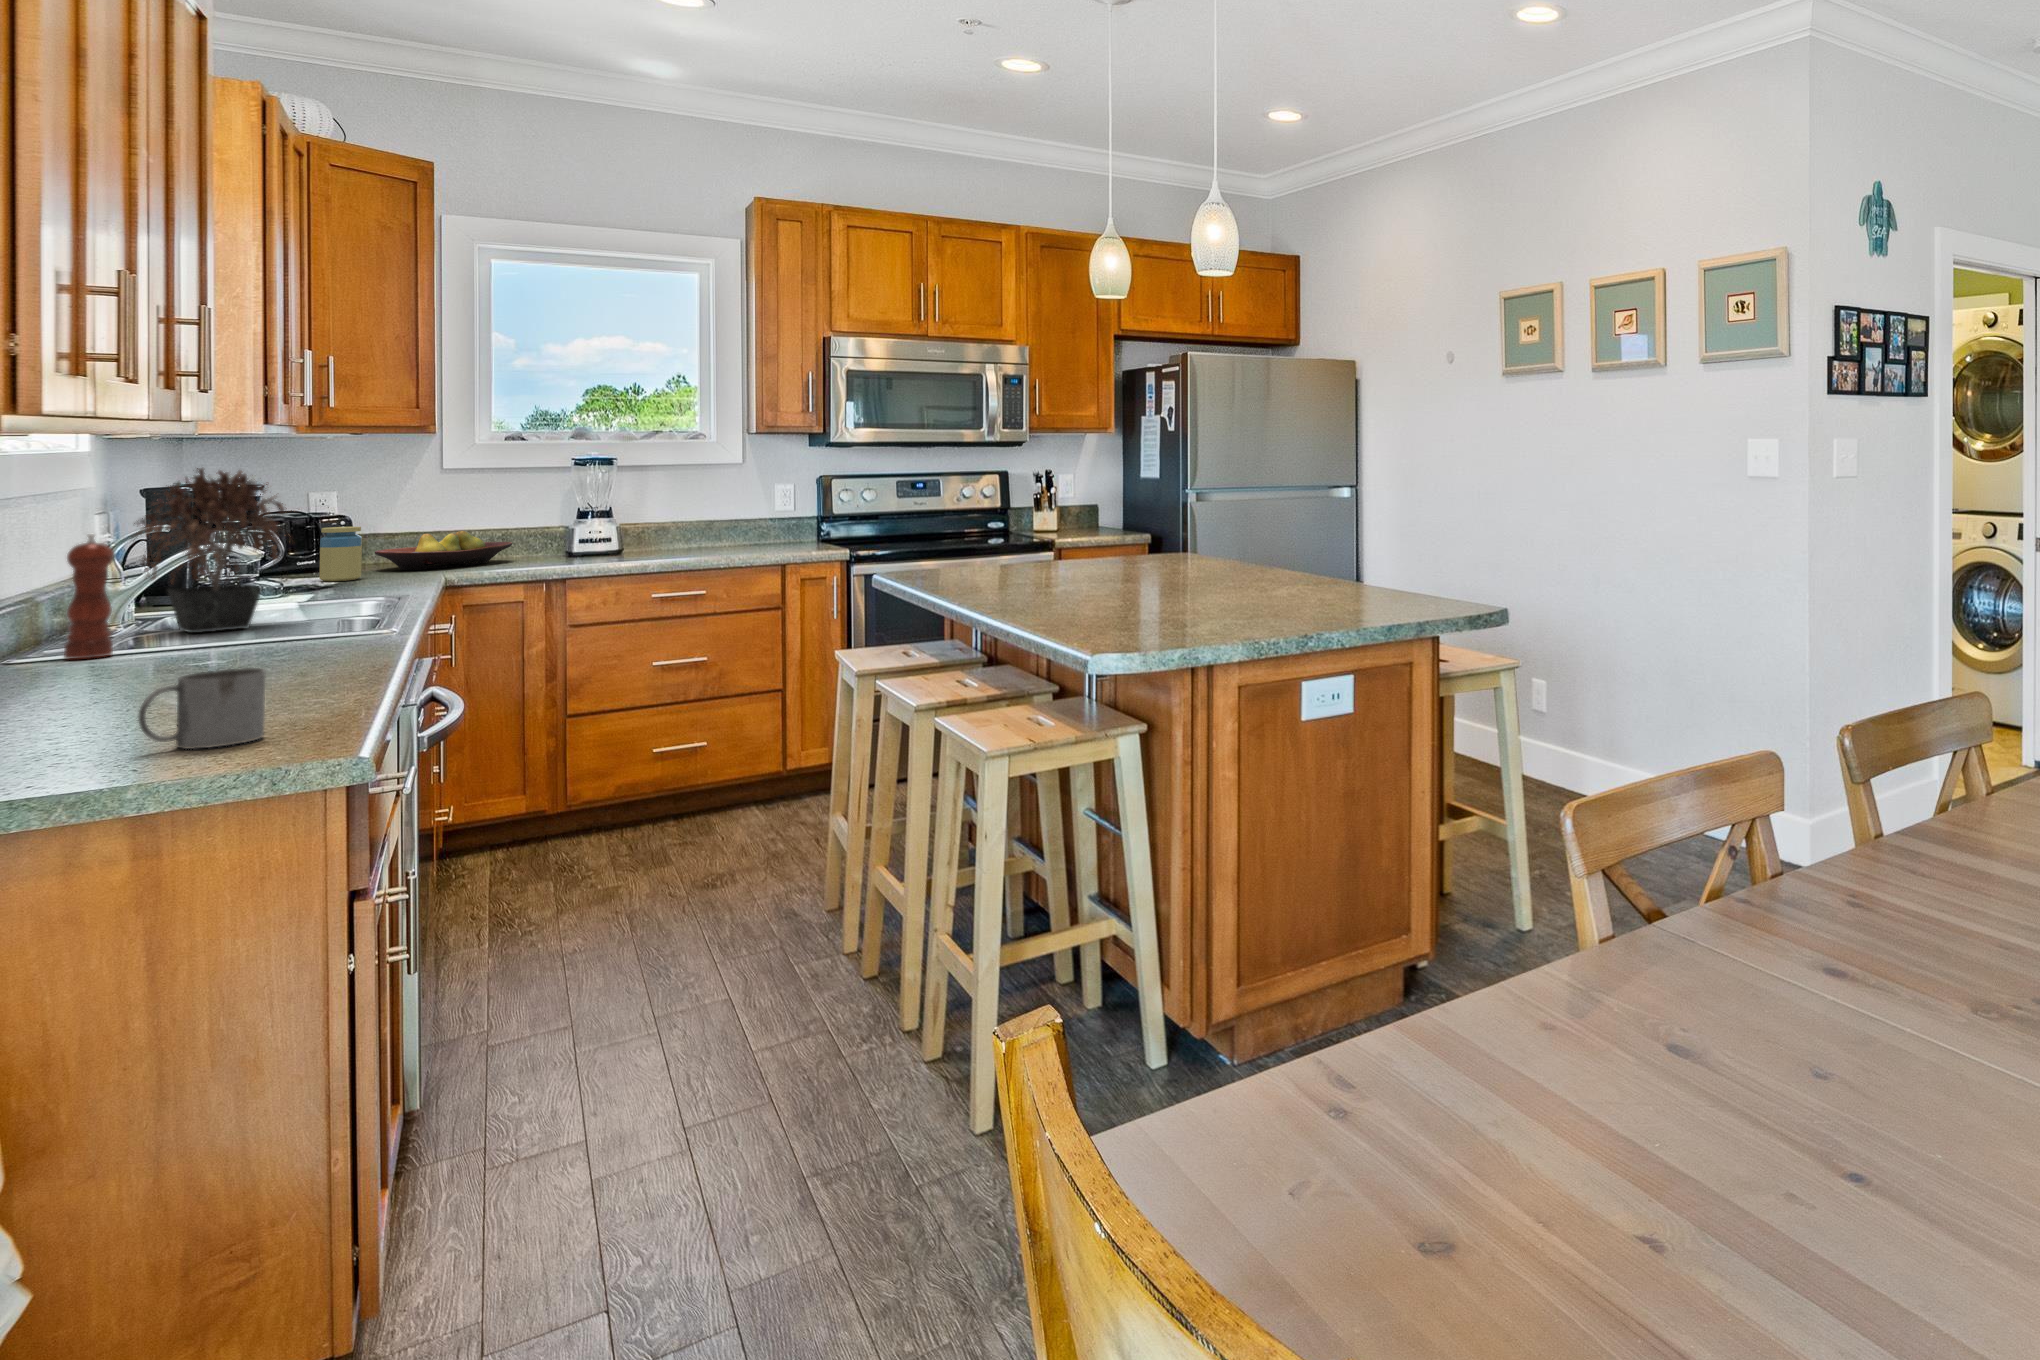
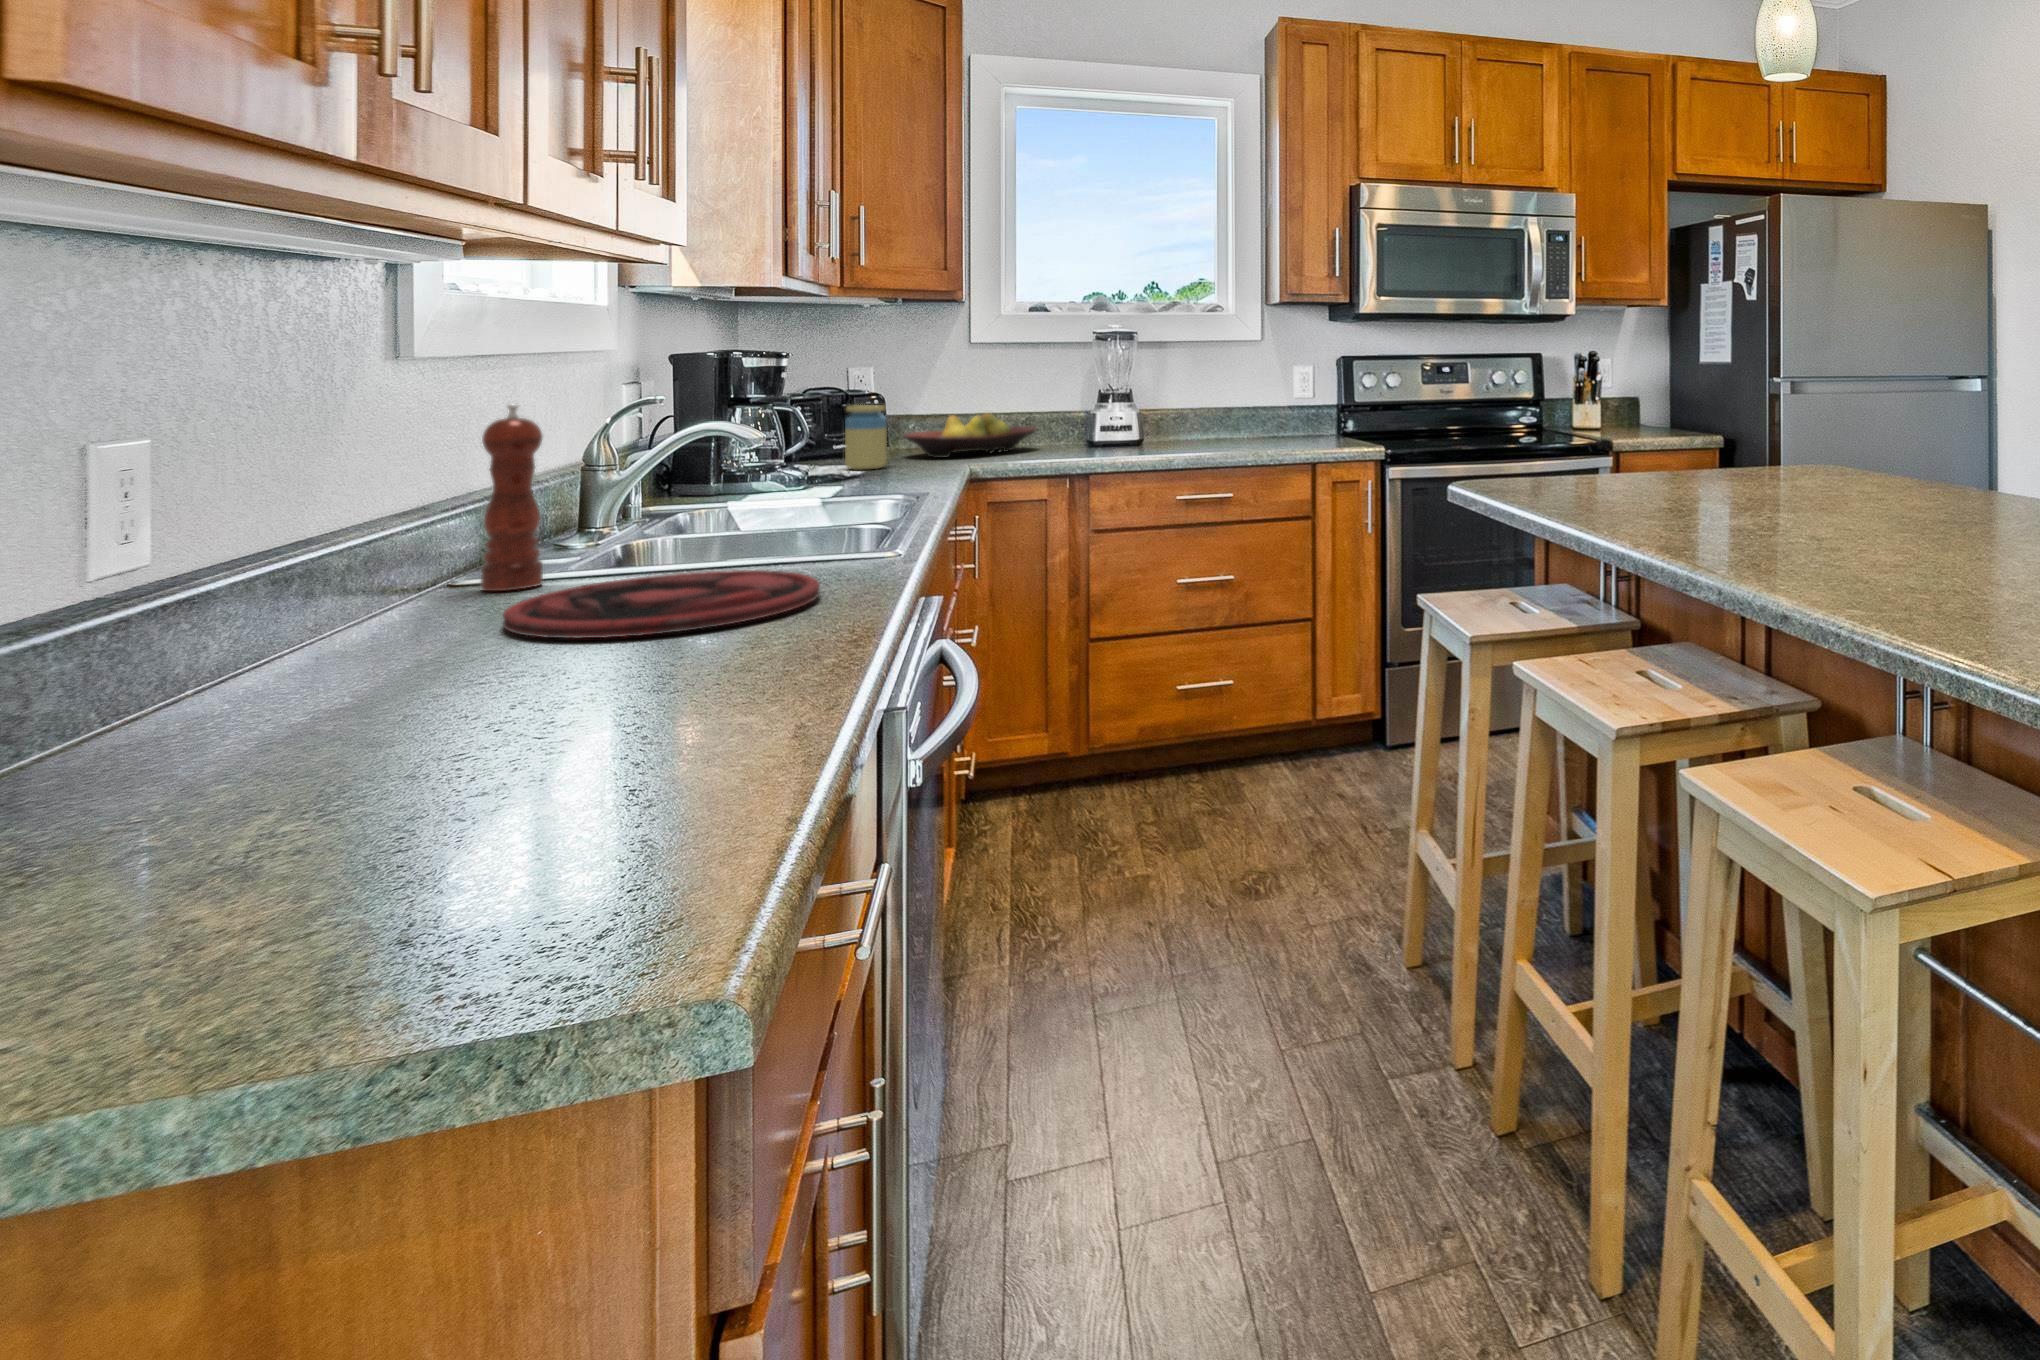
potted plant: present [133,468,293,633] -> none [594,315,793,547]
plate: none [114,638,347,674] -> present [503,570,820,638]
mug: present [139,668,266,749] -> none [229,727,534,956]

